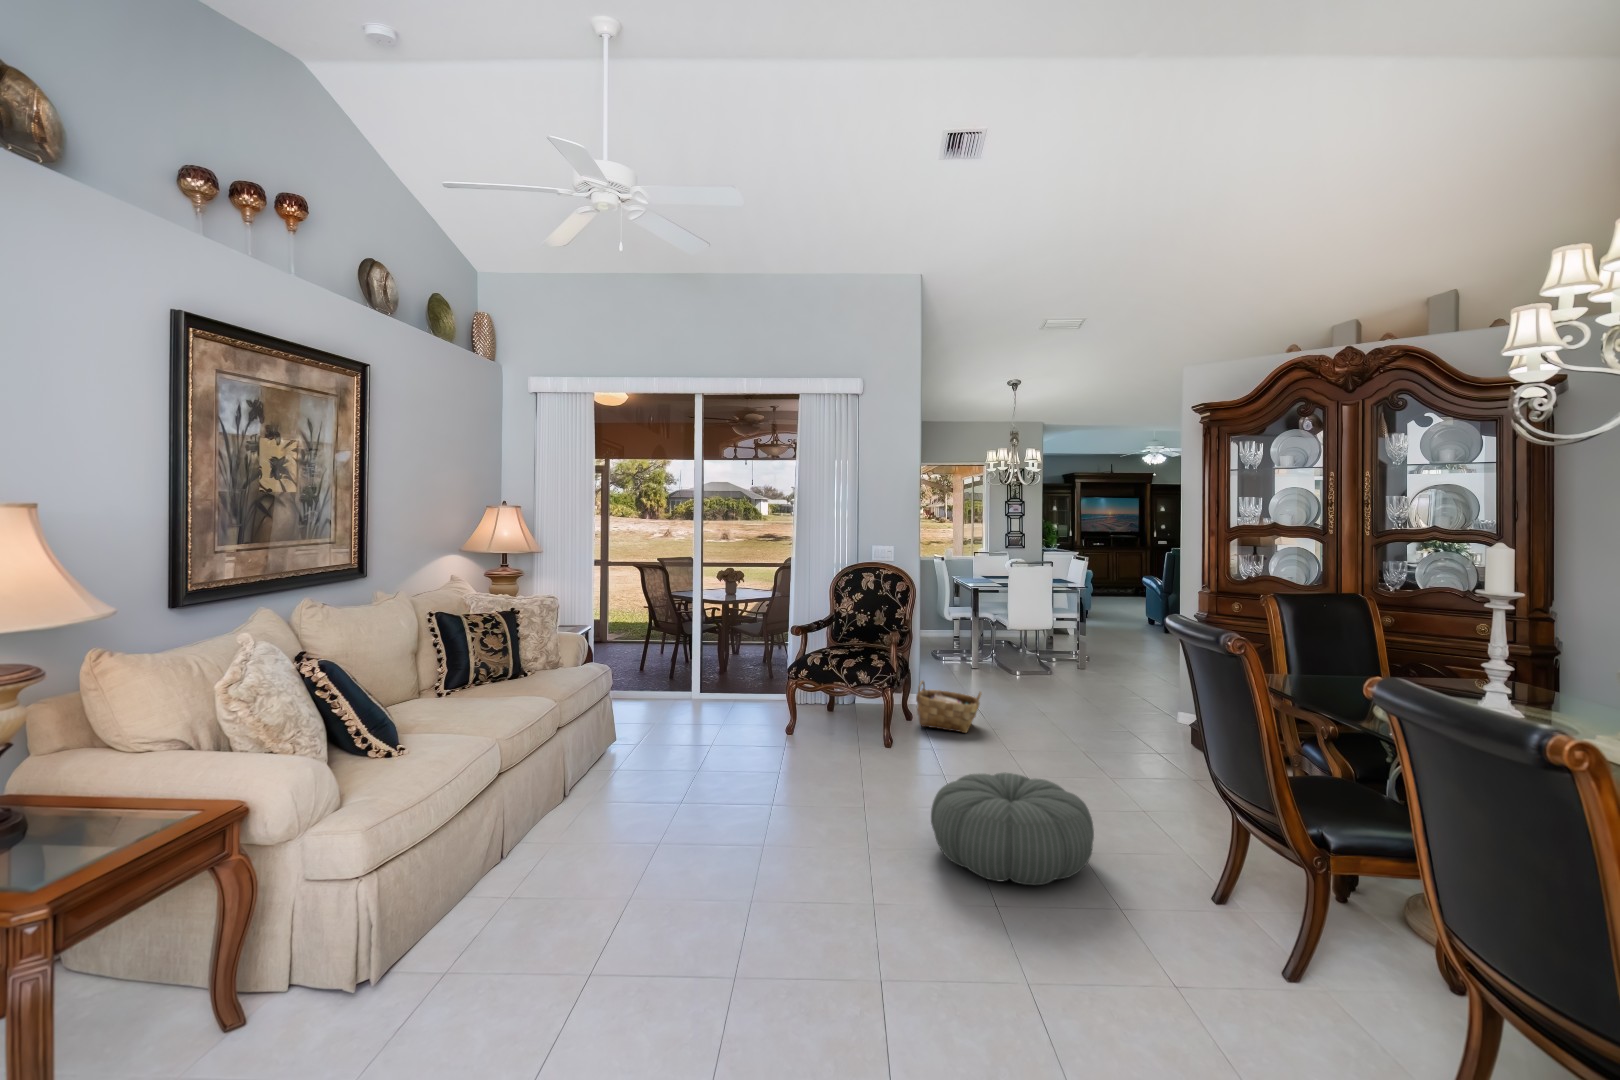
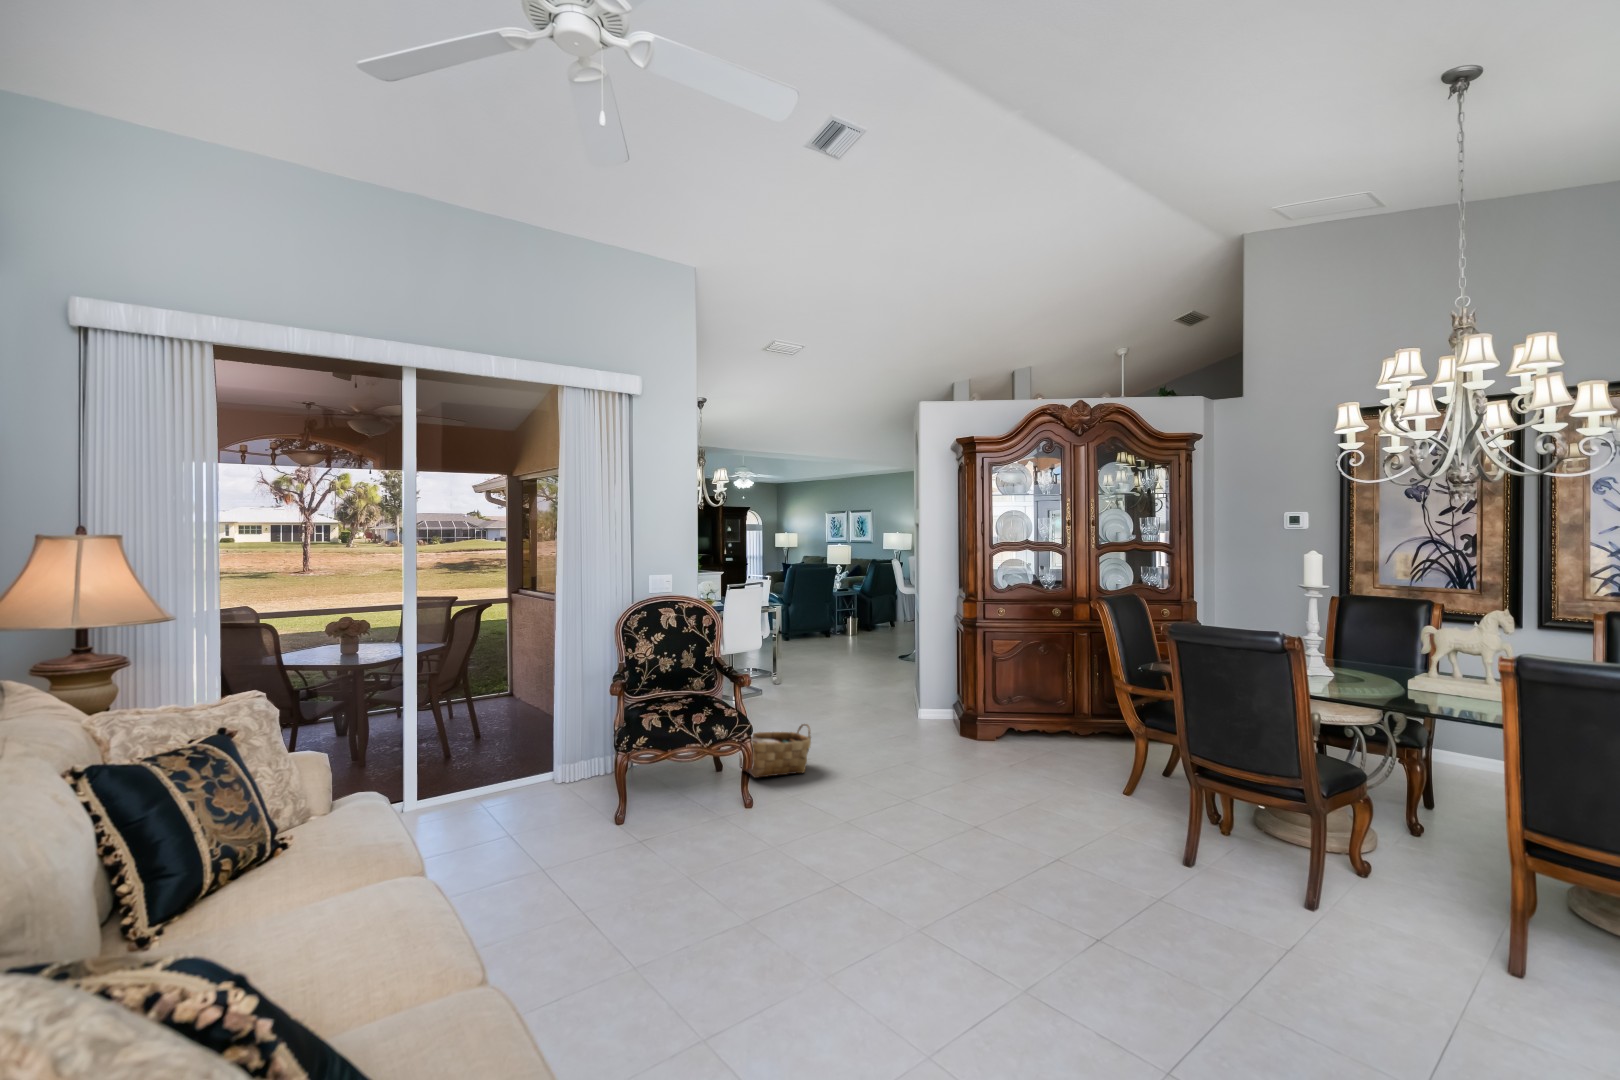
pouf: present [931,772,1094,885] -> none [968,787,1141,902]

